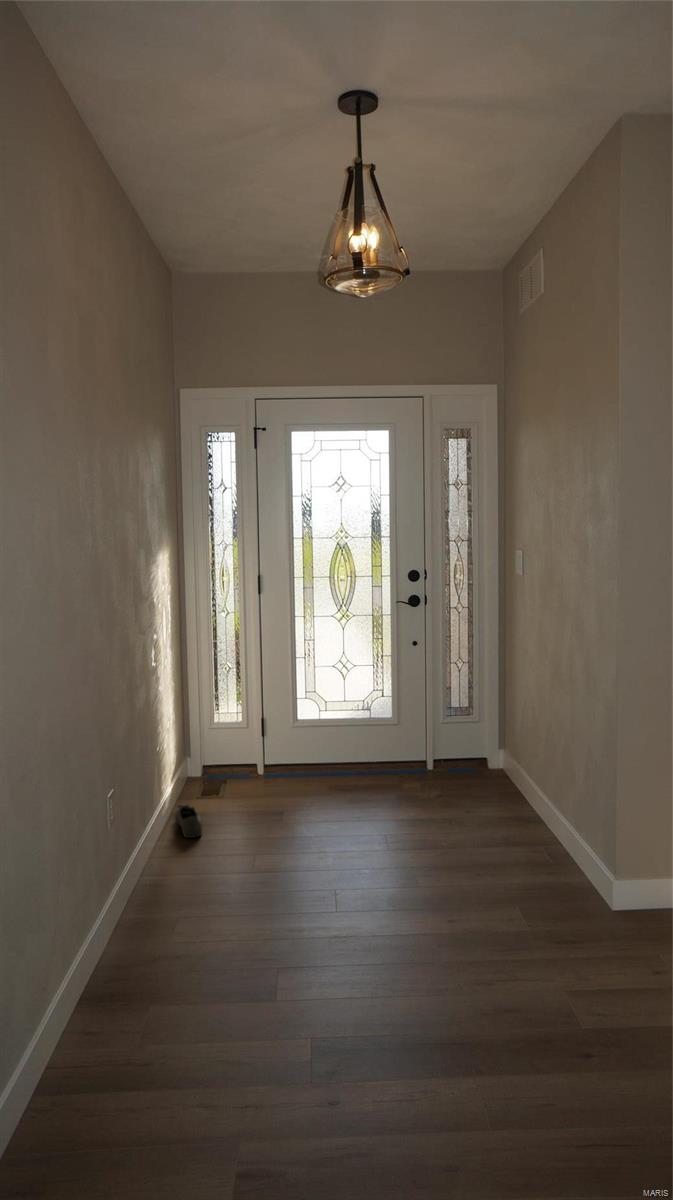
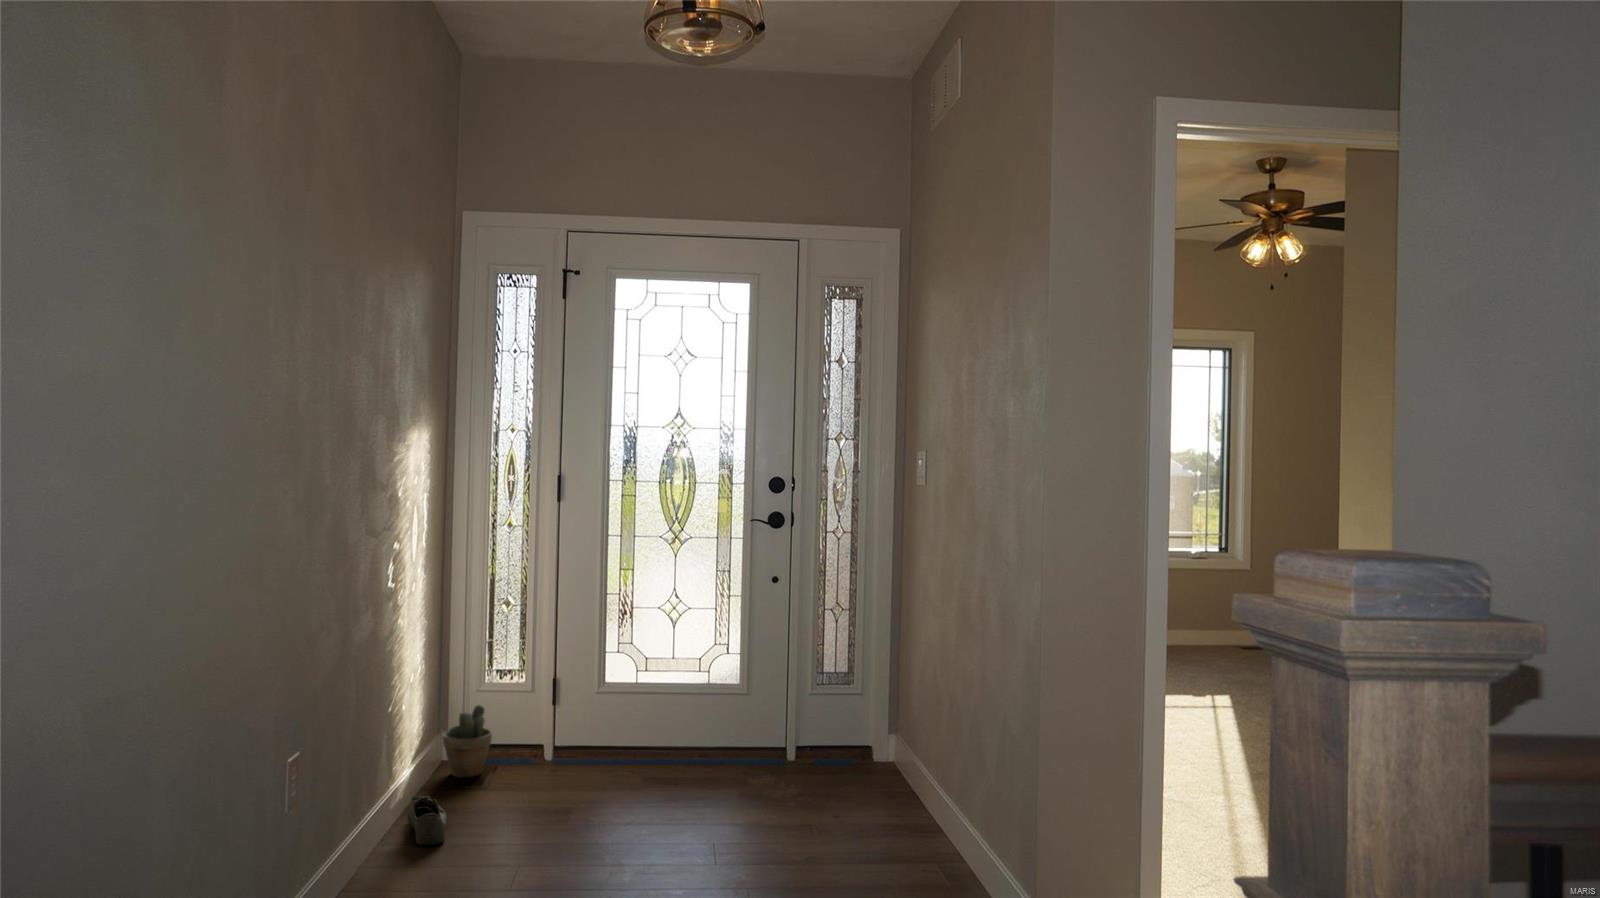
potted plant: none [189,738,223,788] -> present [442,705,492,777]

